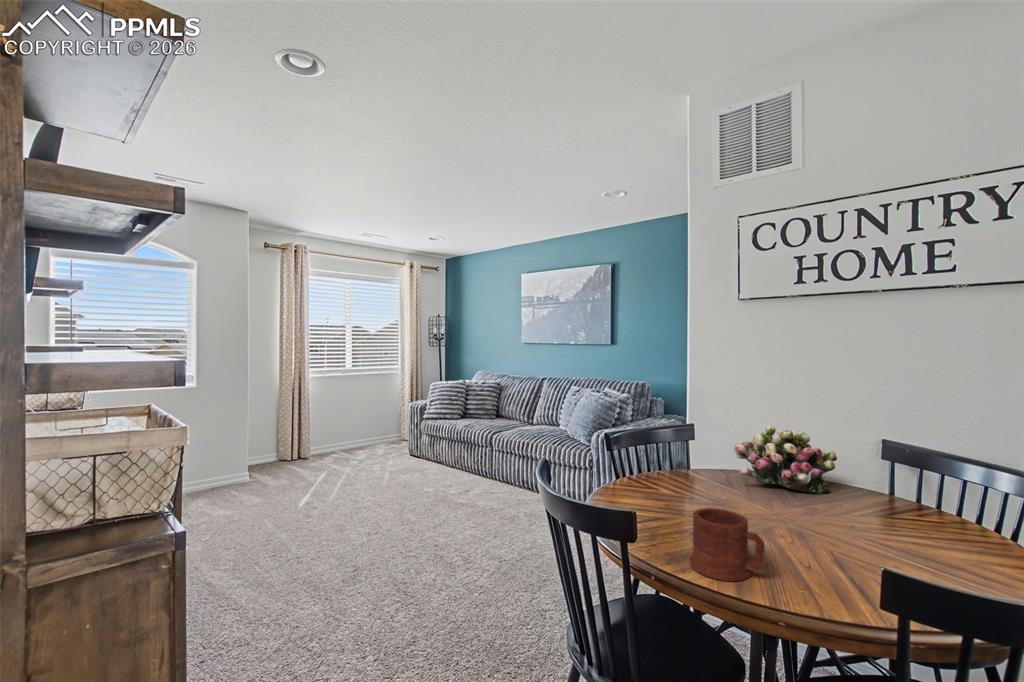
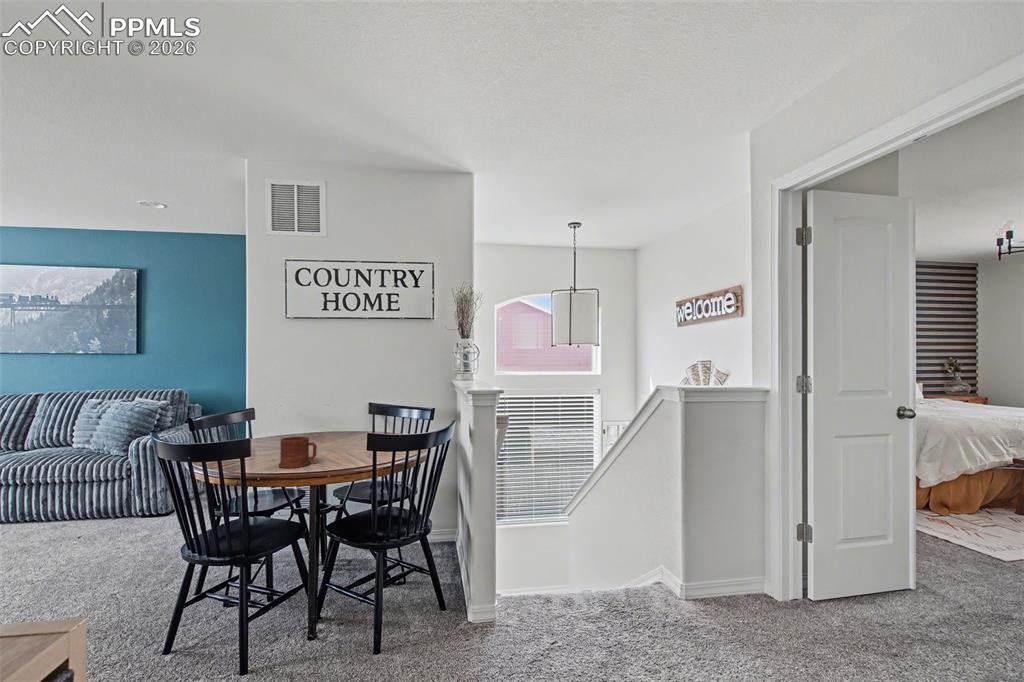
flower arrangement: present [734,425,837,494] -> none [287,401,346,436]

